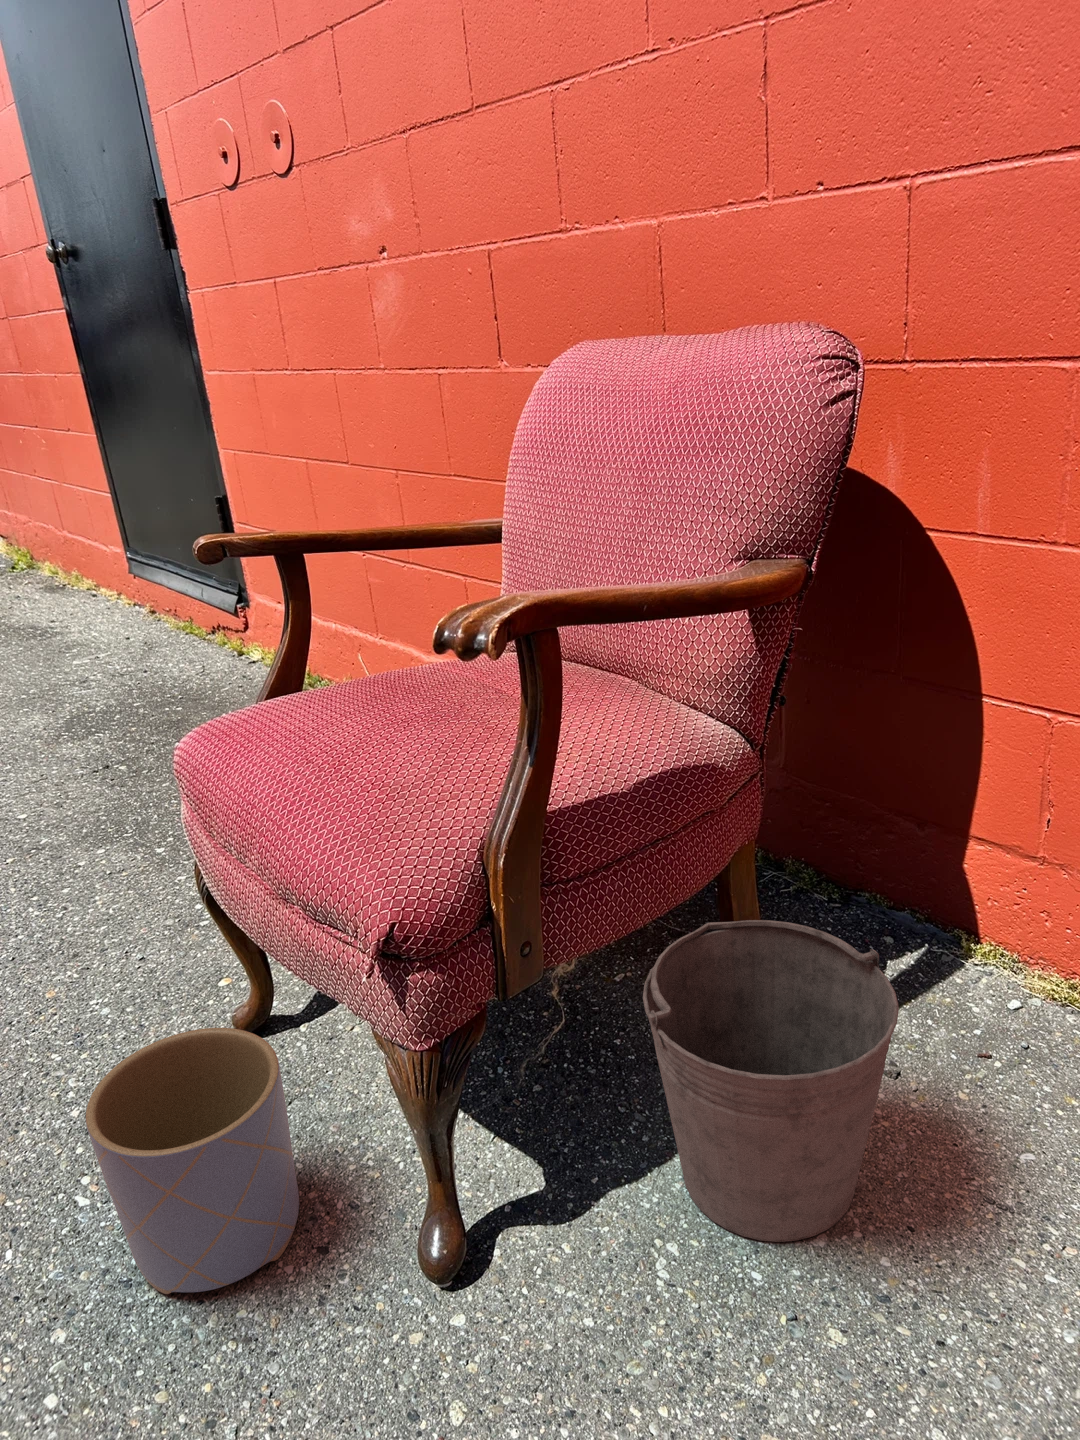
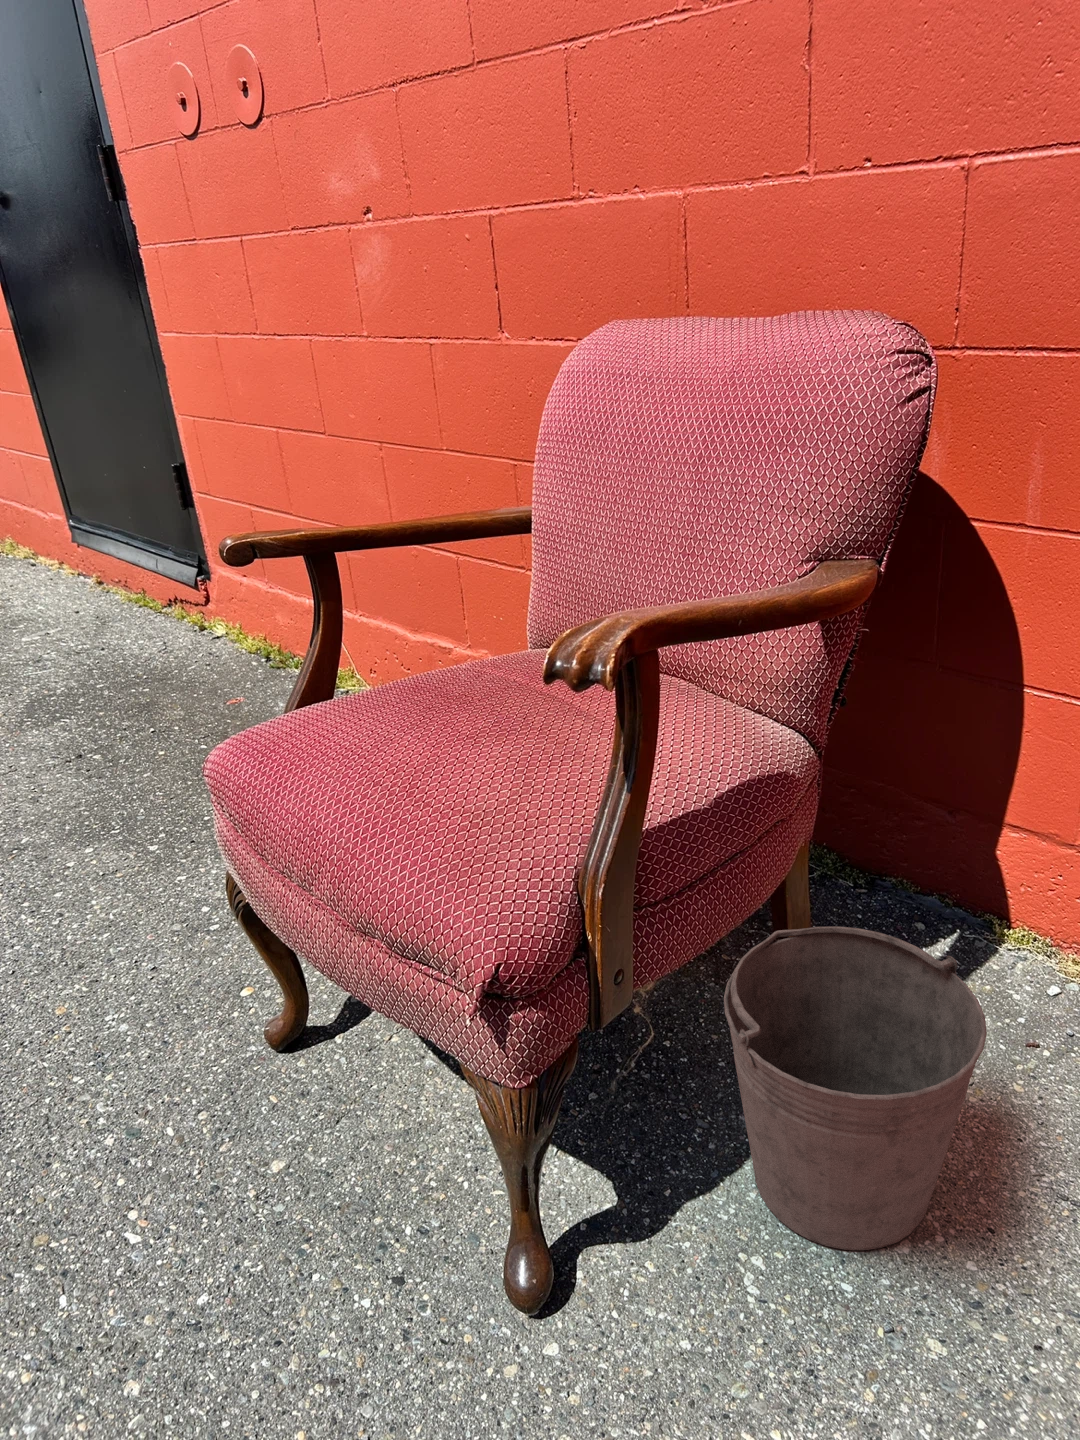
planter: present [86,1028,299,1294] -> none [153,1057,368,1337]

